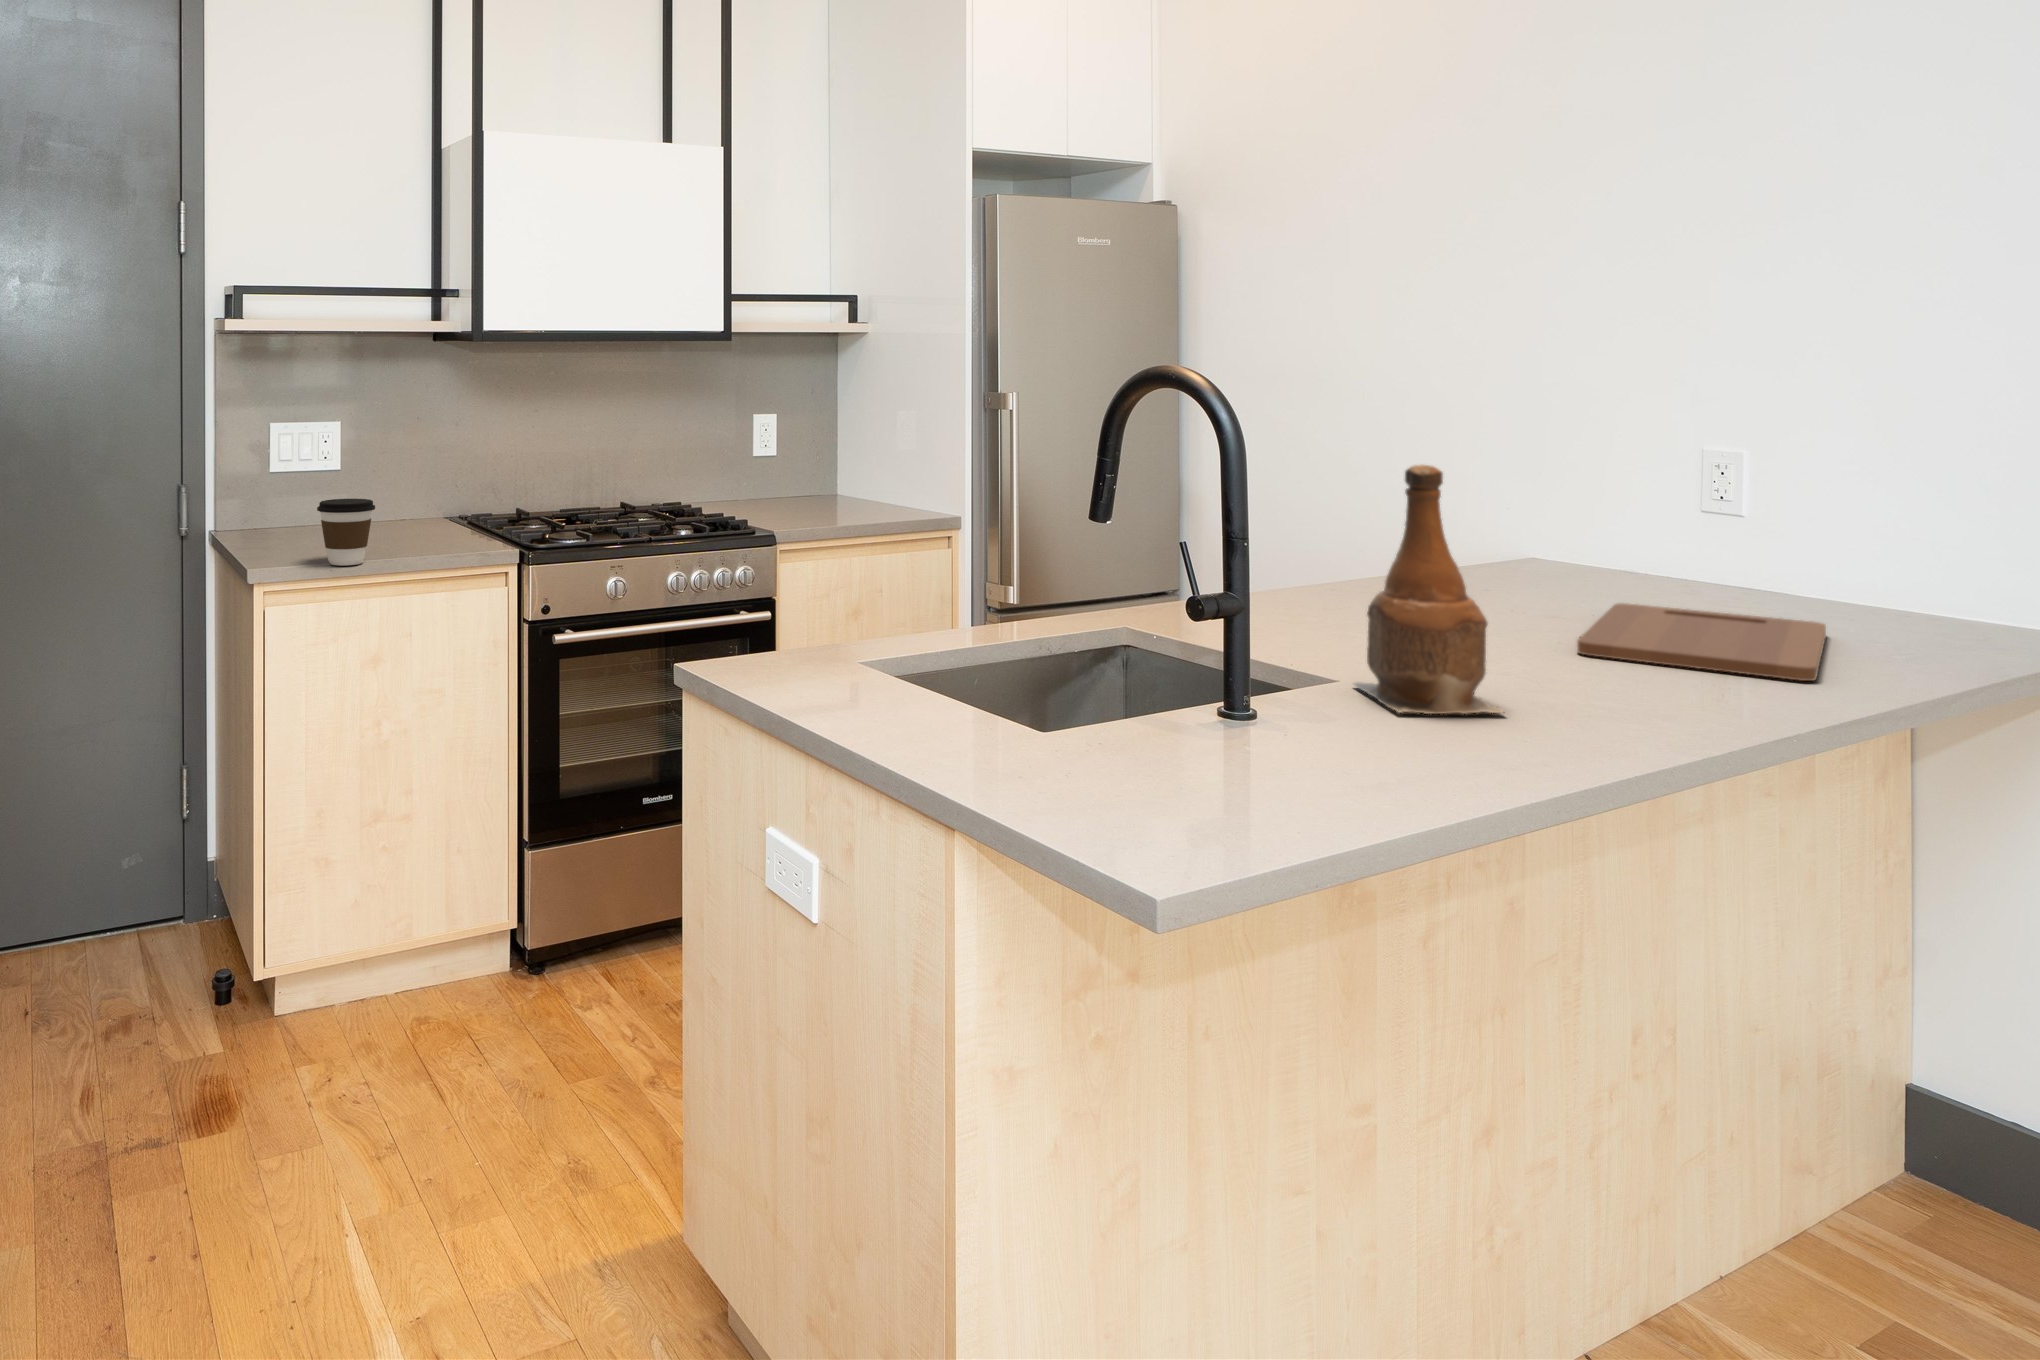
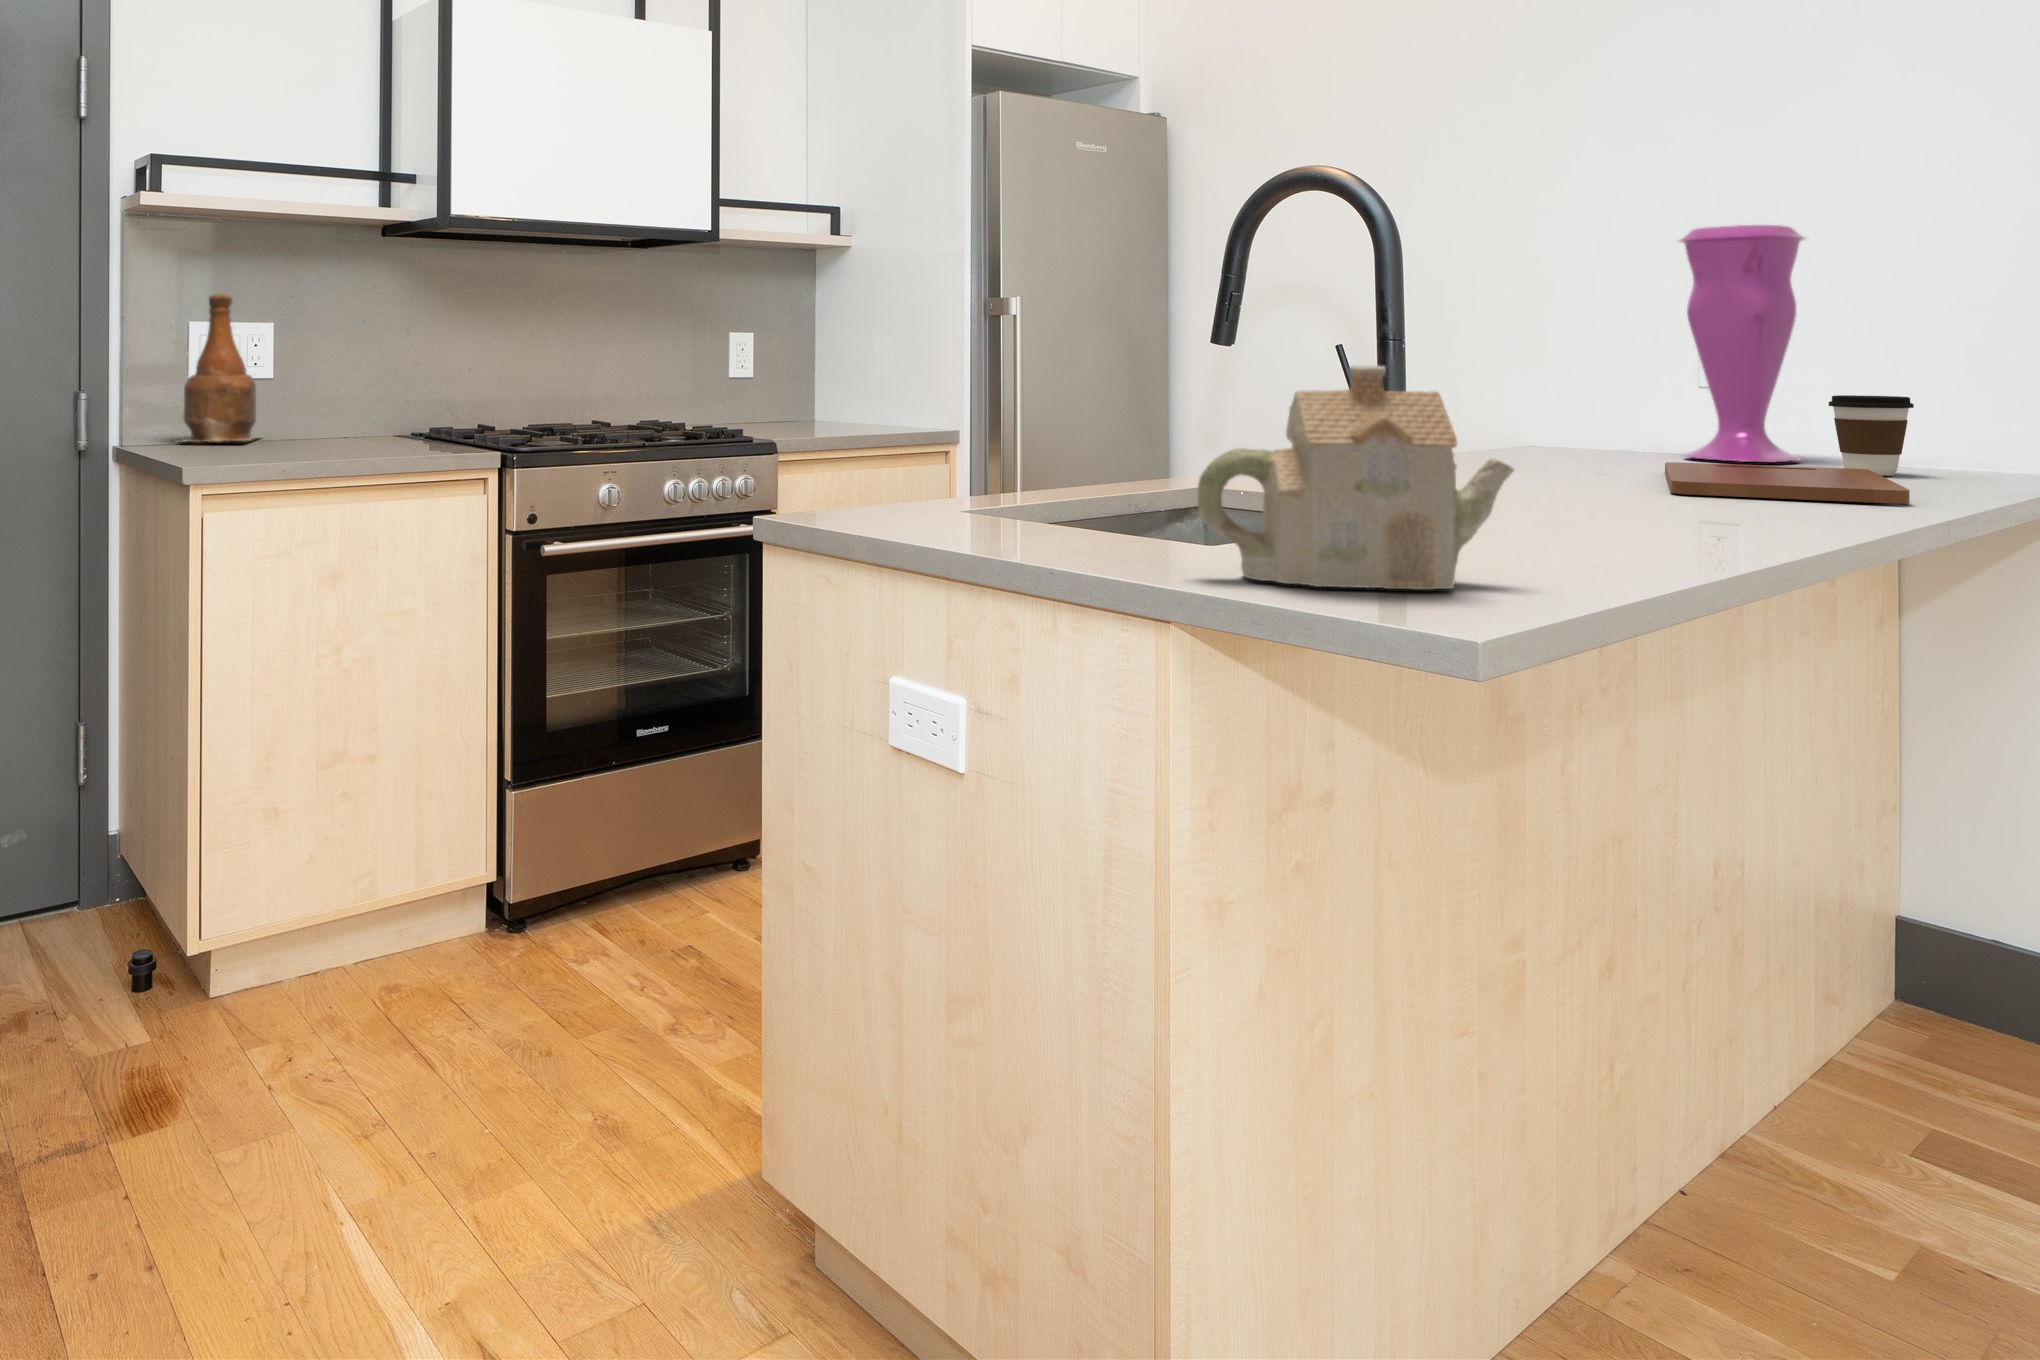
vase: none [1659,354,1803,599] -> present [1678,225,1806,462]
bottle: present [1354,465,1504,714] -> present [183,293,256,442]
coffee cup: present [317,499,375,565] -> present [1829,395,1914,476]
teapot: none [973,597,1251,805] -> present [1198,365,1514,589]

